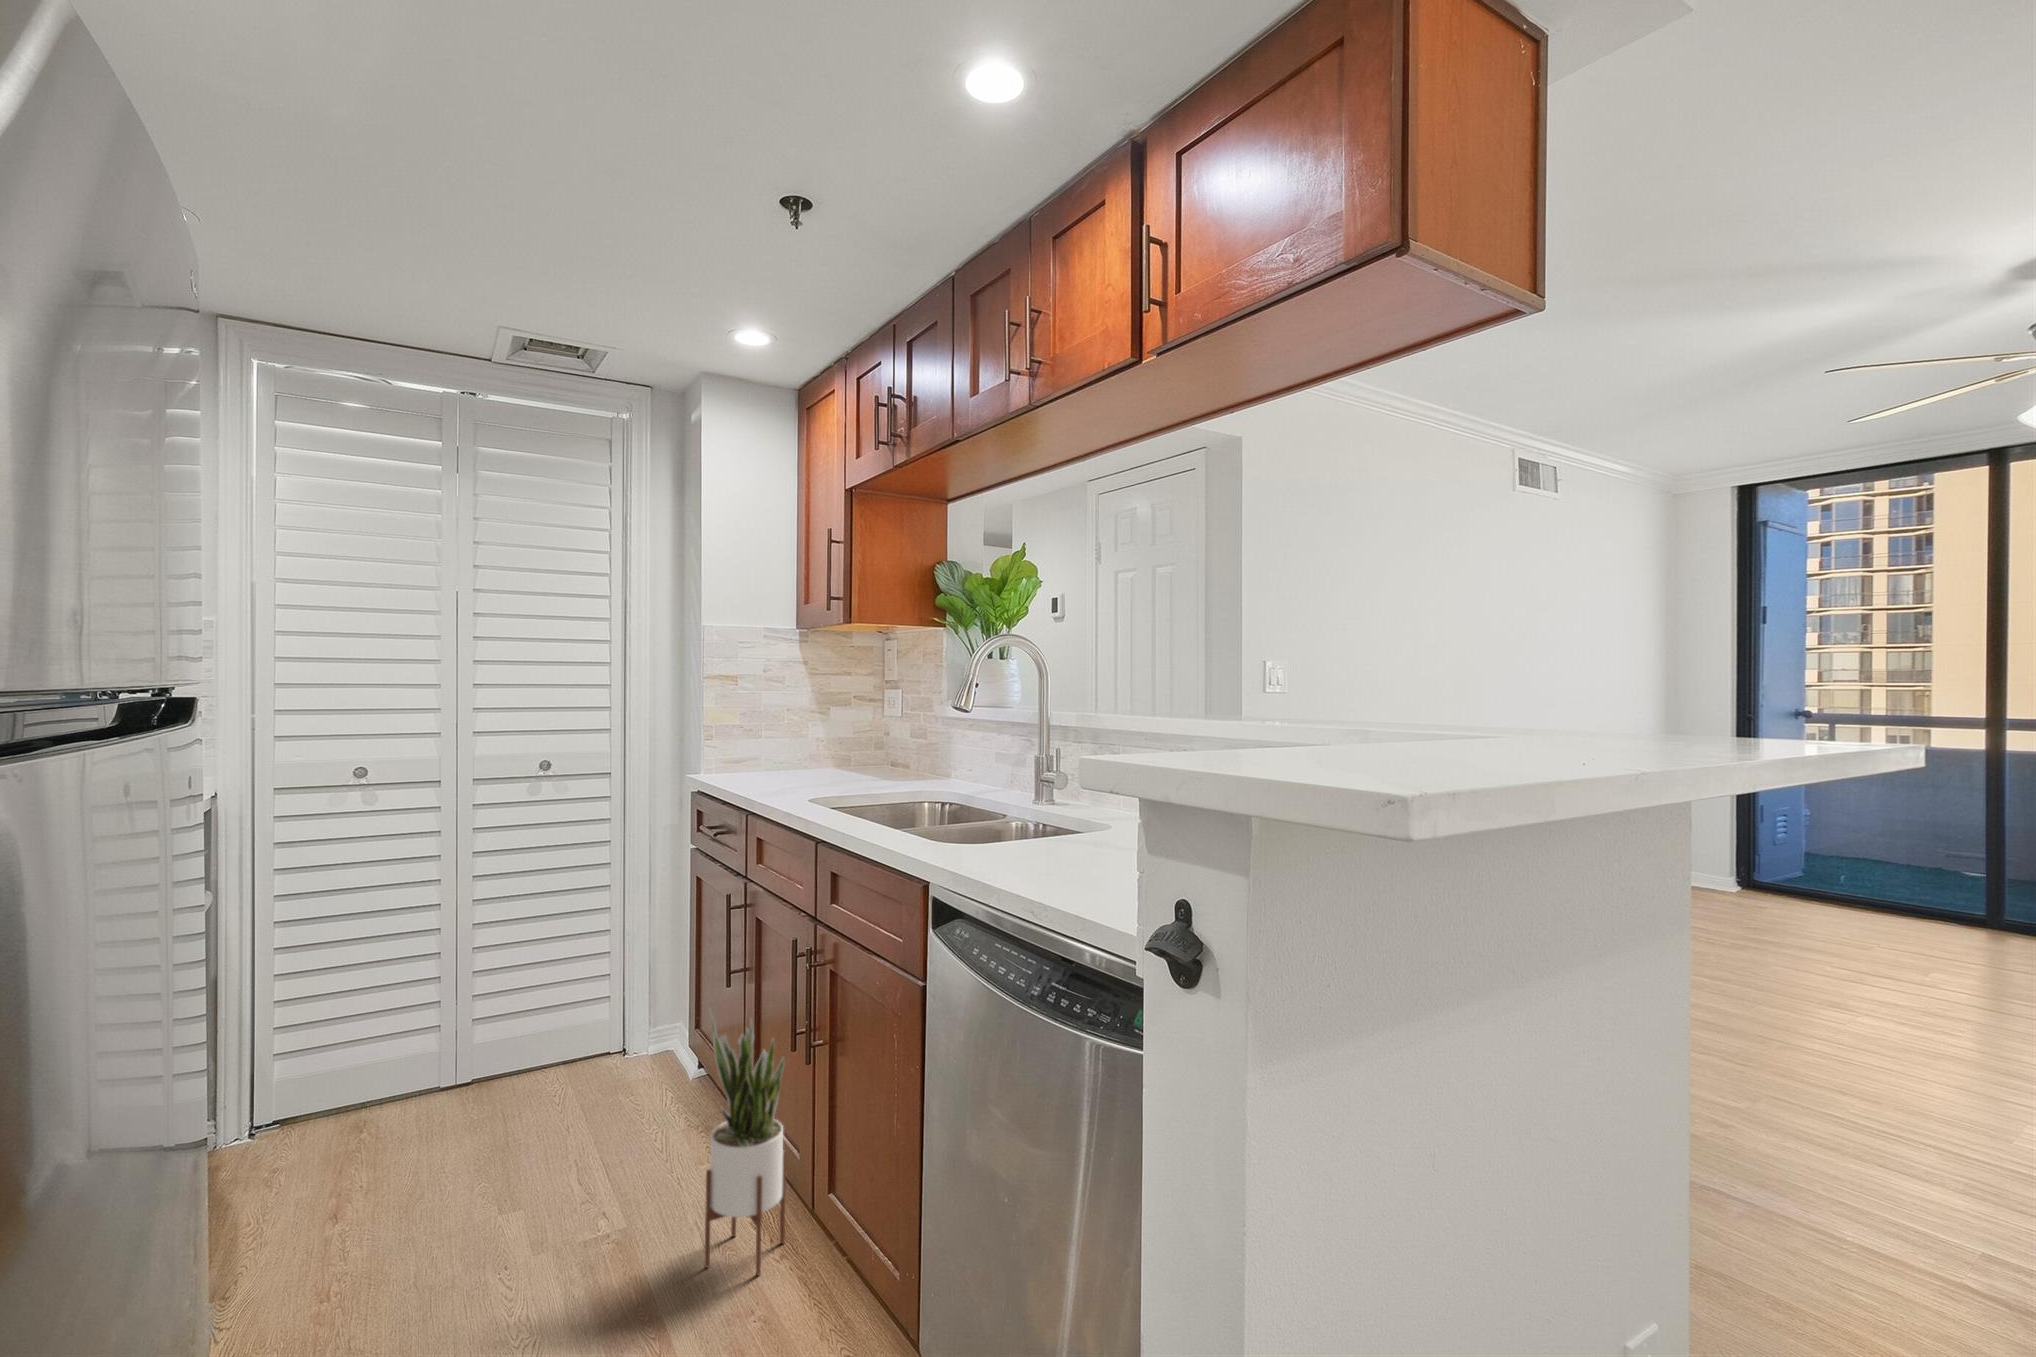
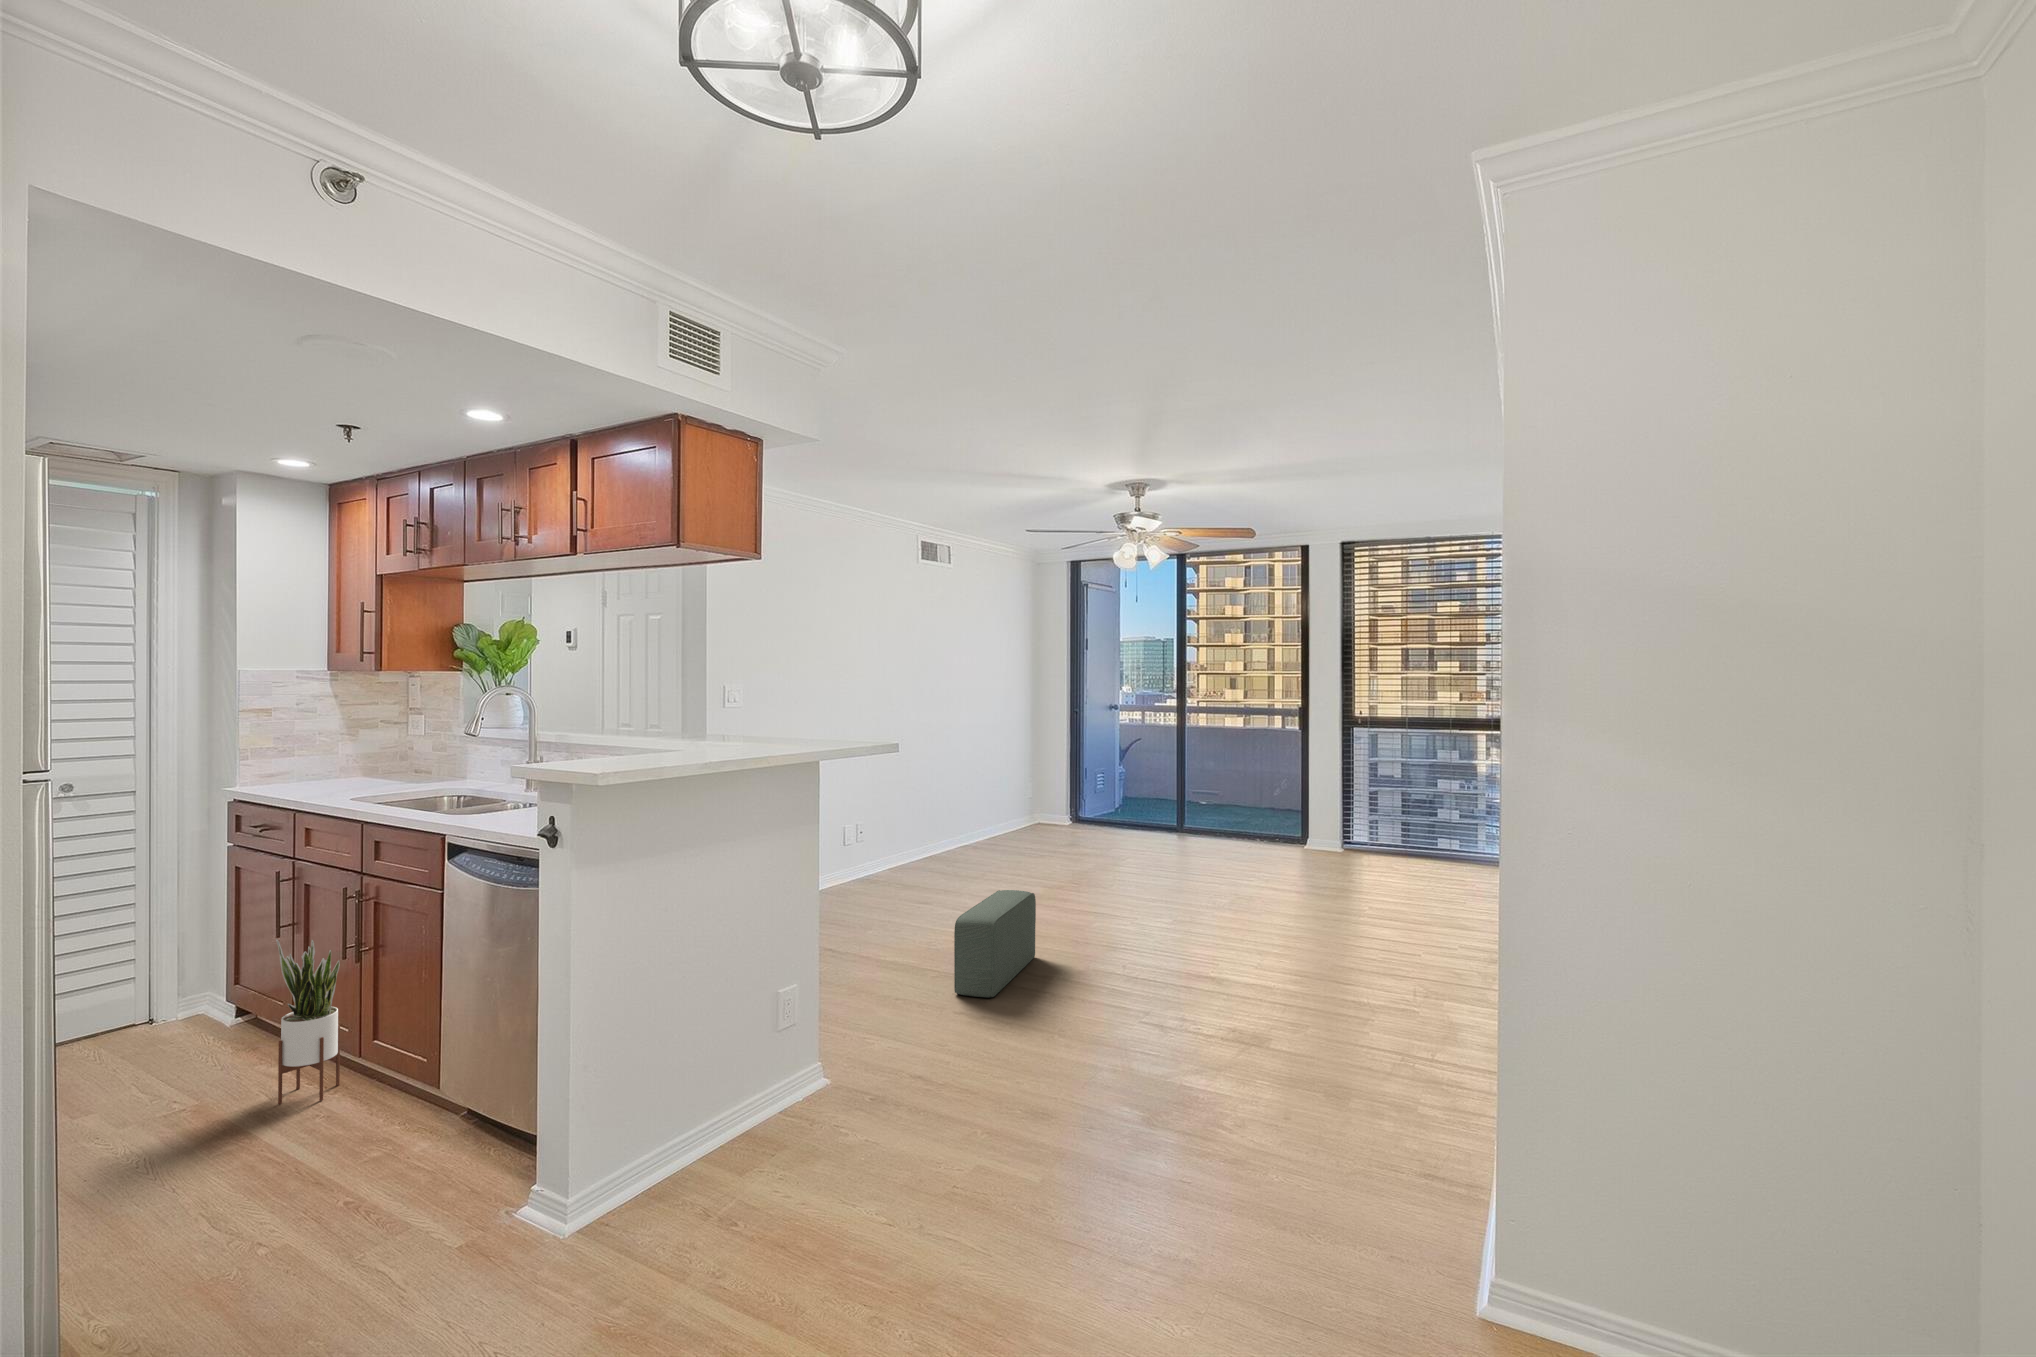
pouf: none [1808,1044,1934,1301] -> present [954,890,1036,997]

